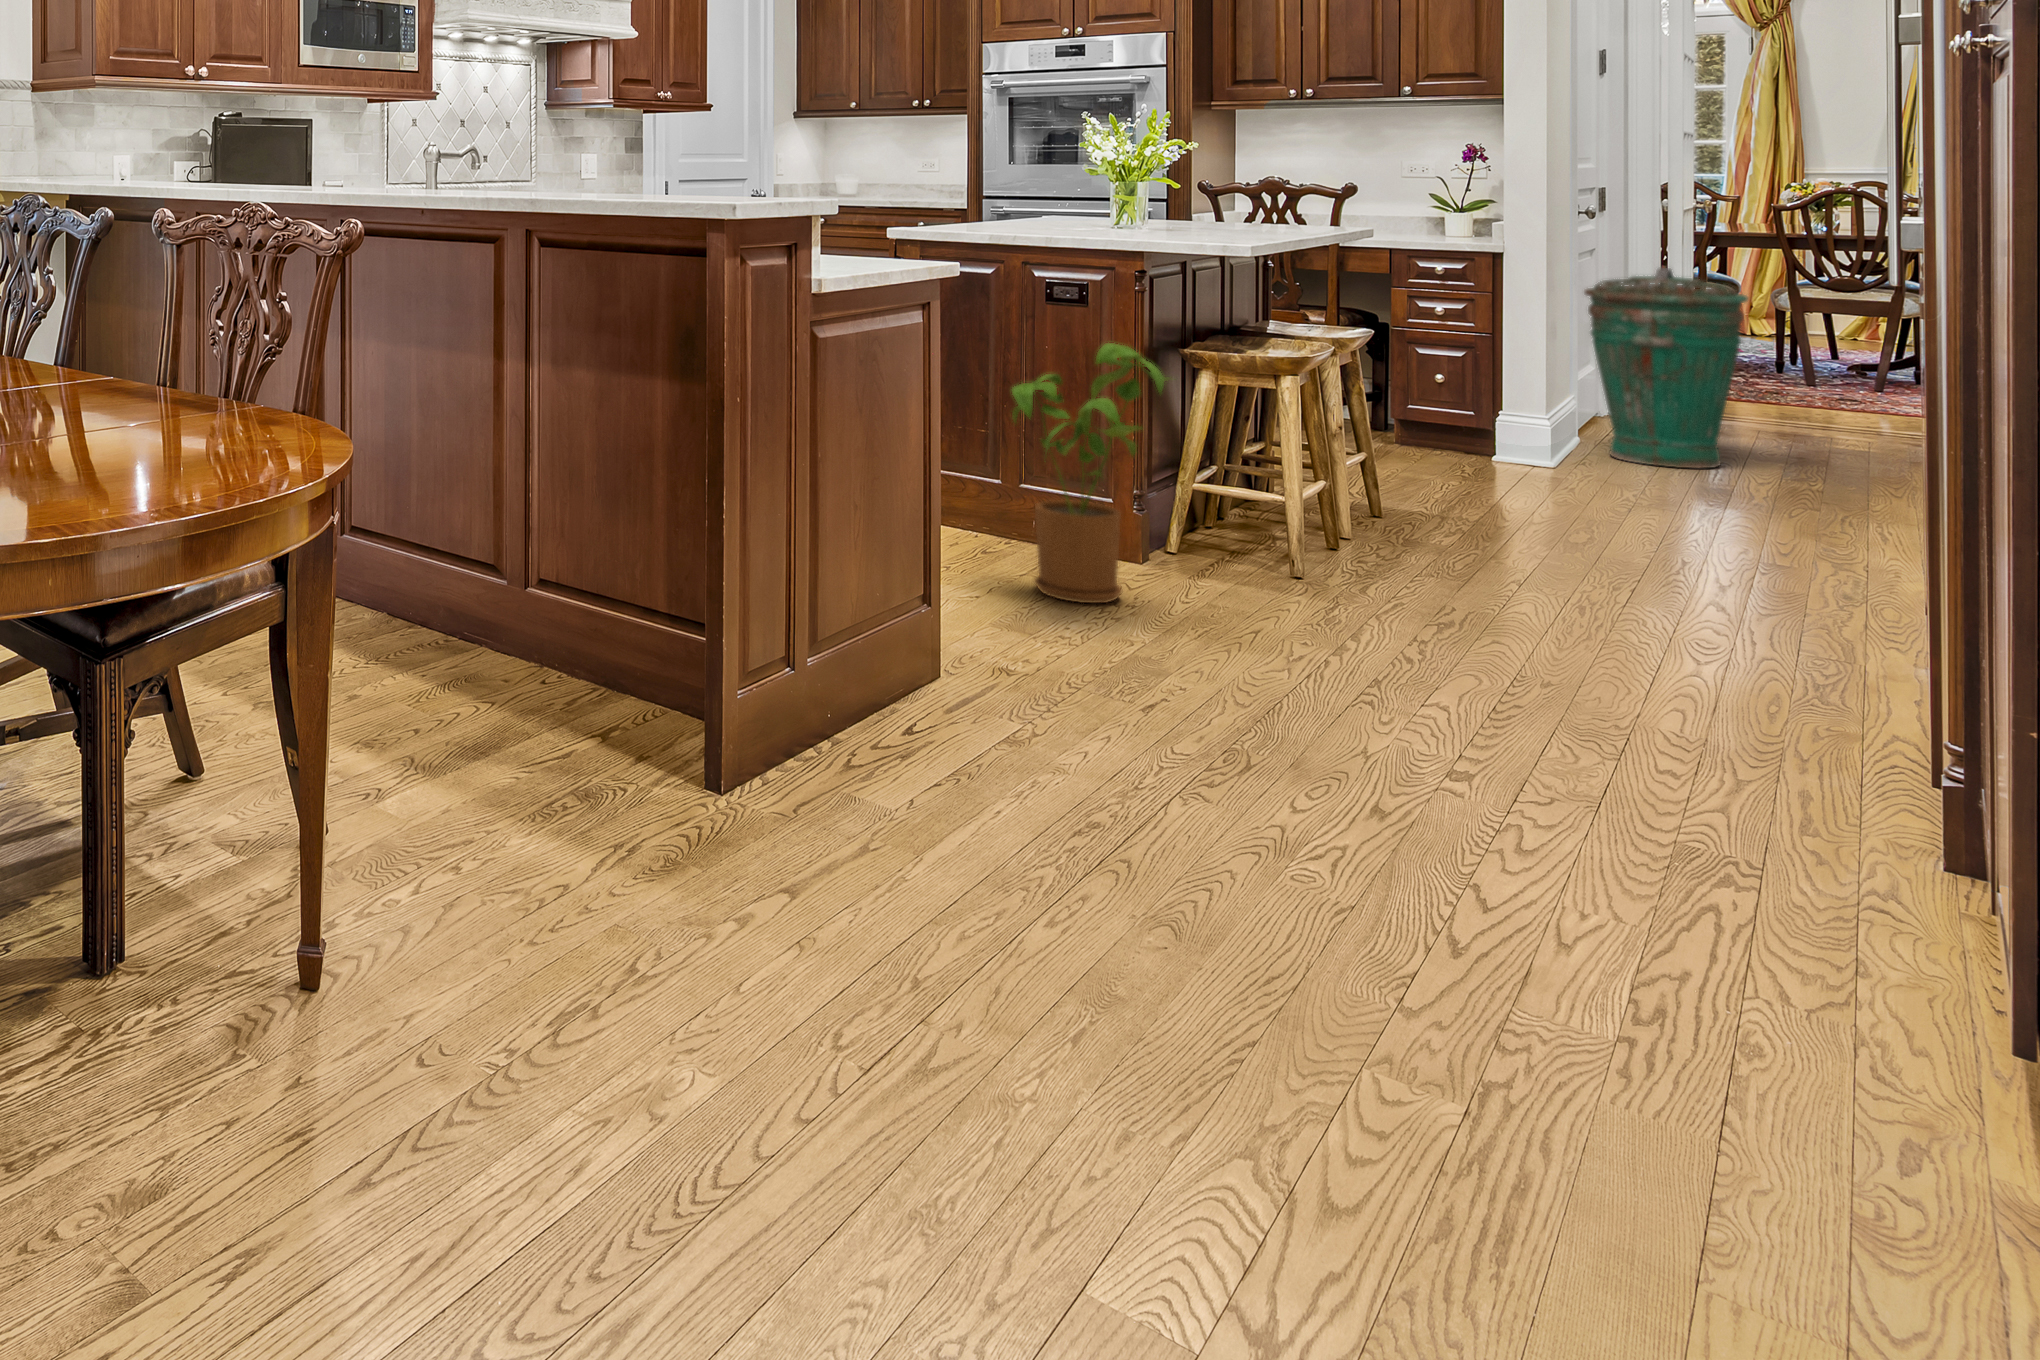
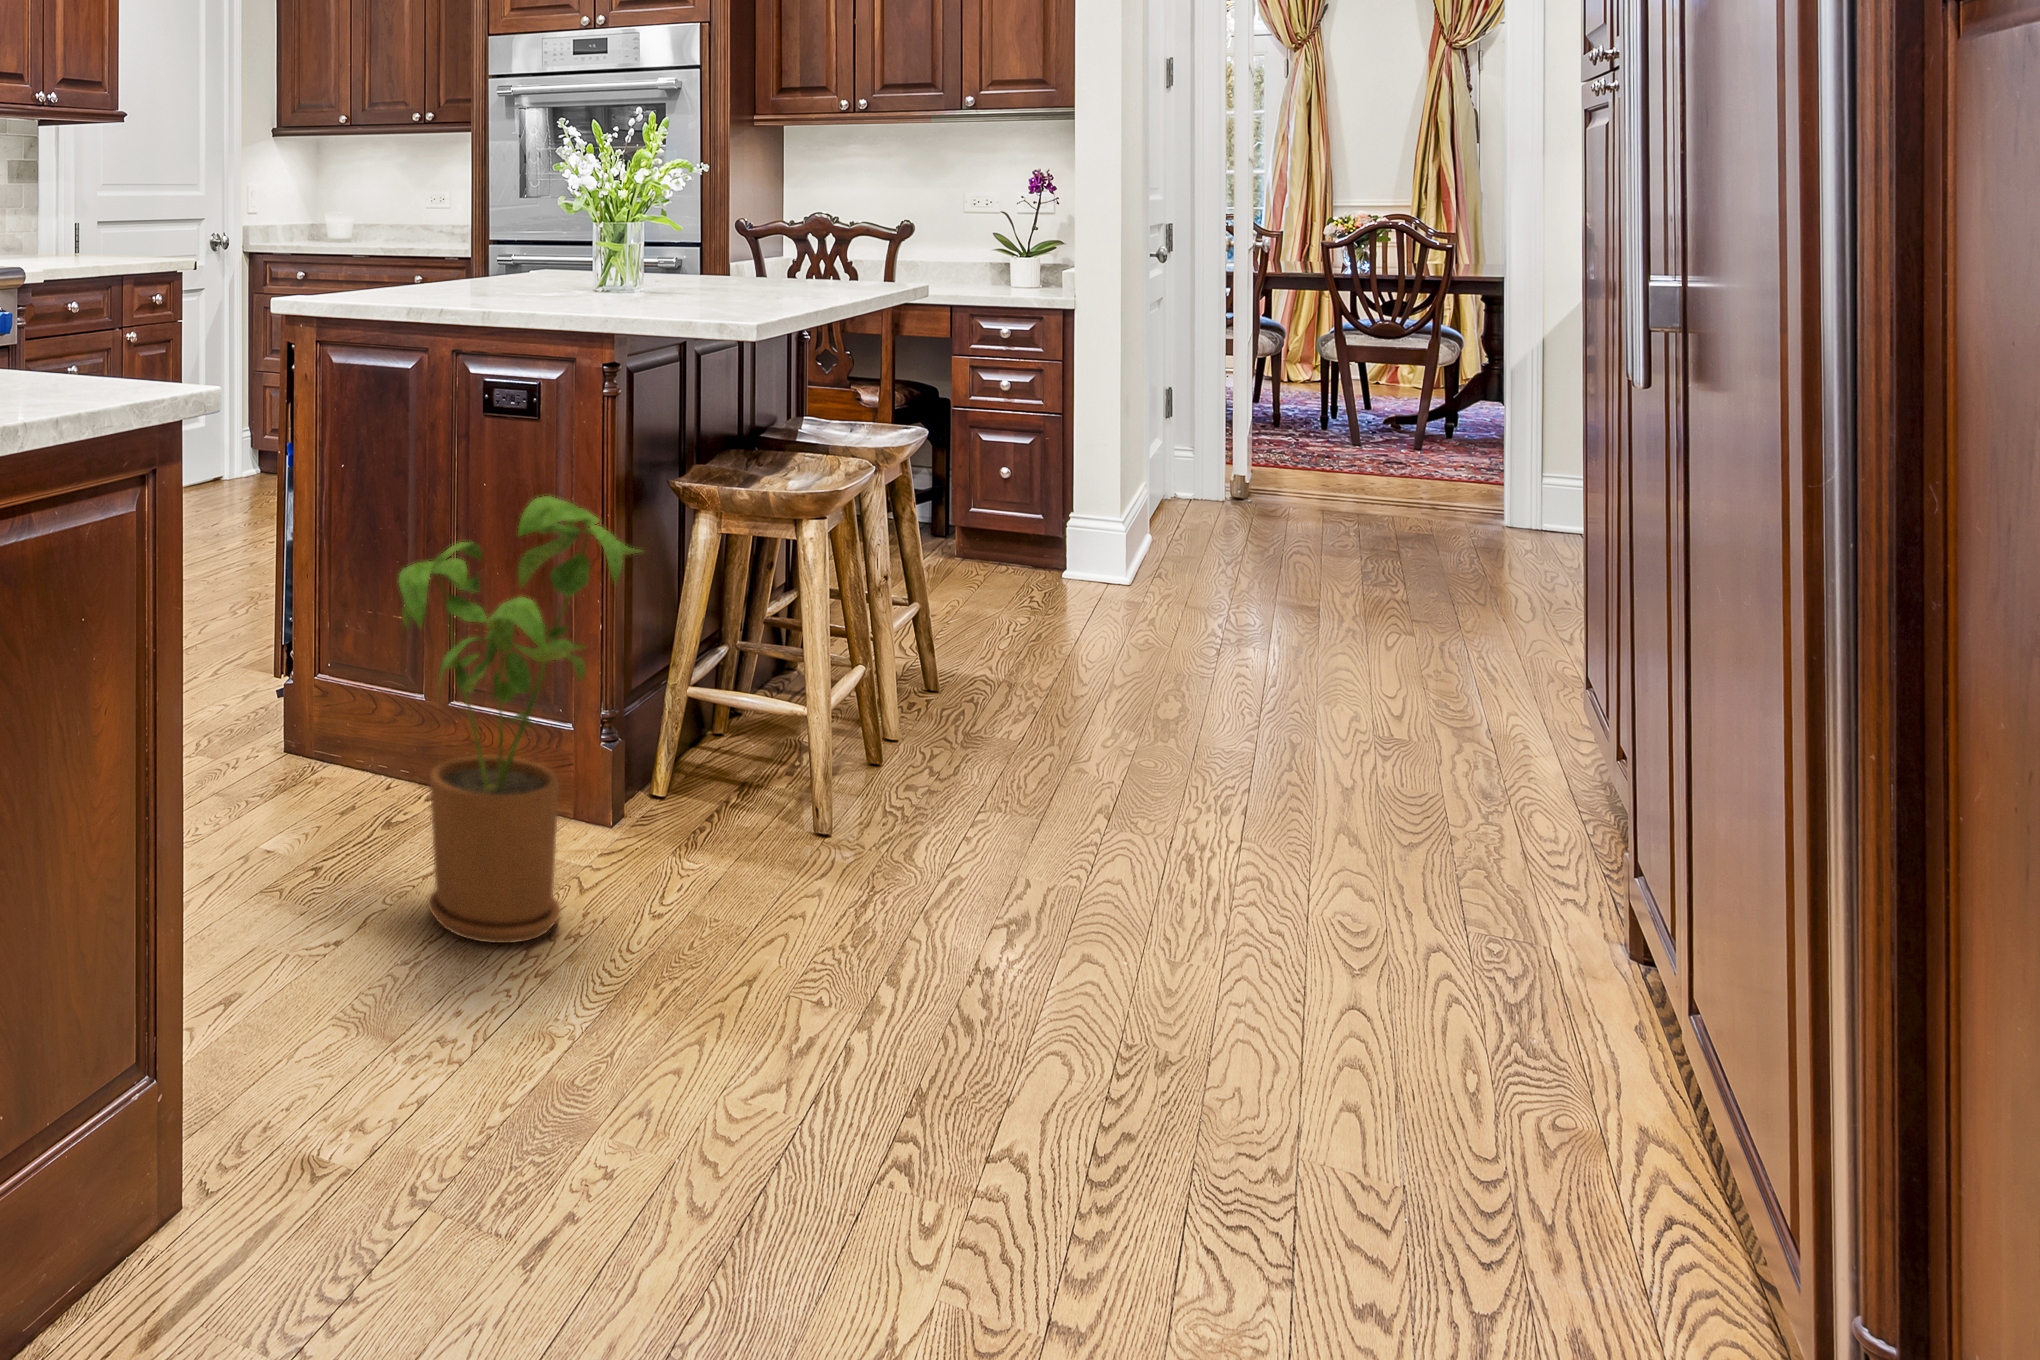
trash can: present [1584,268,1748,469] -> none [1163,328,1341,585]

